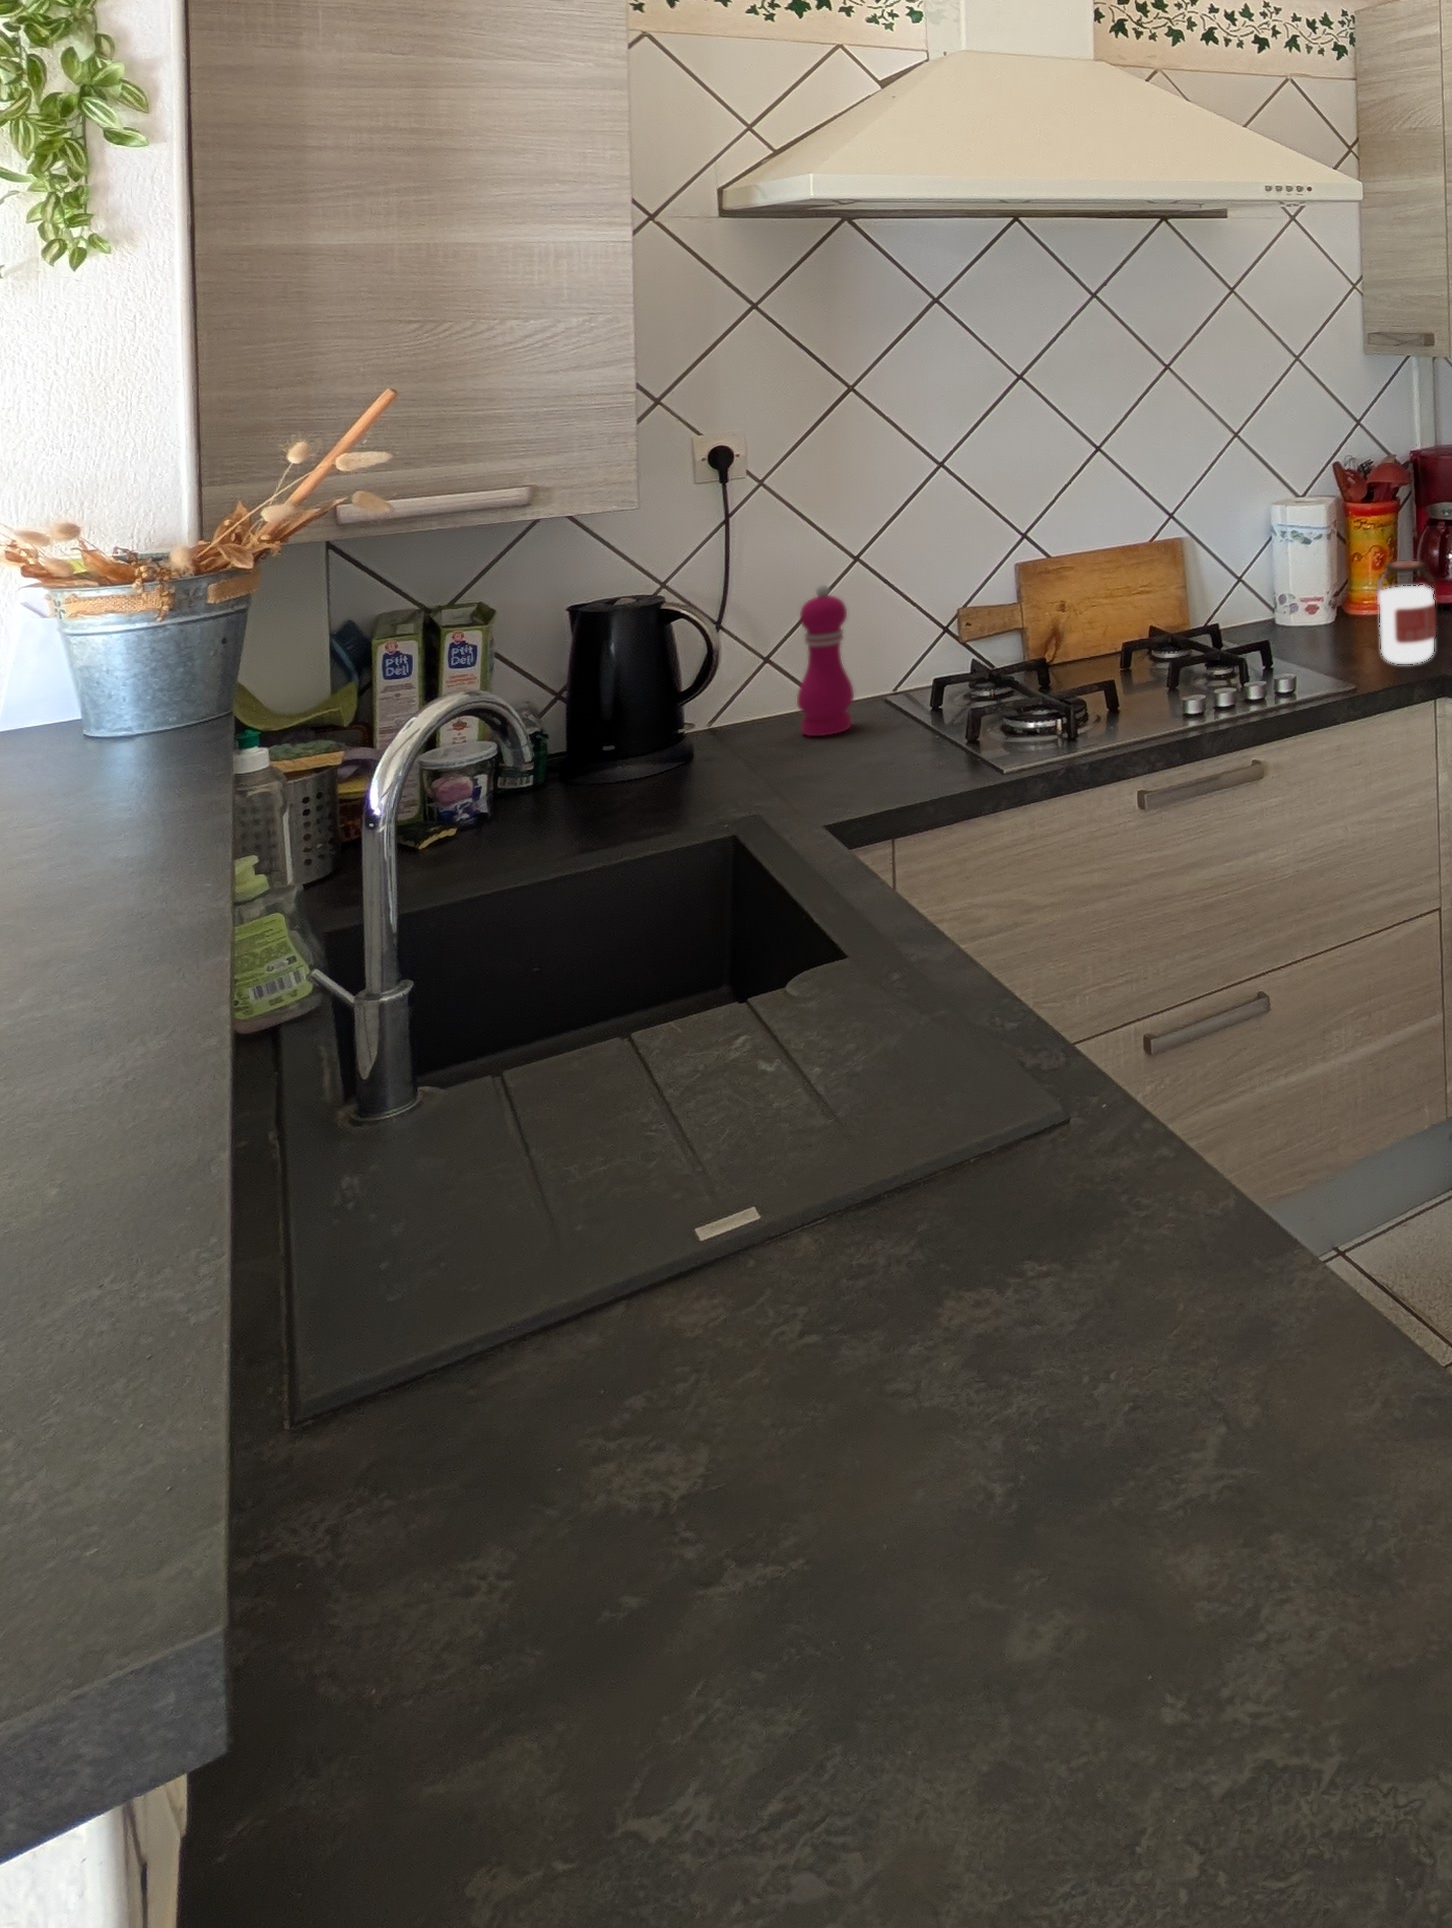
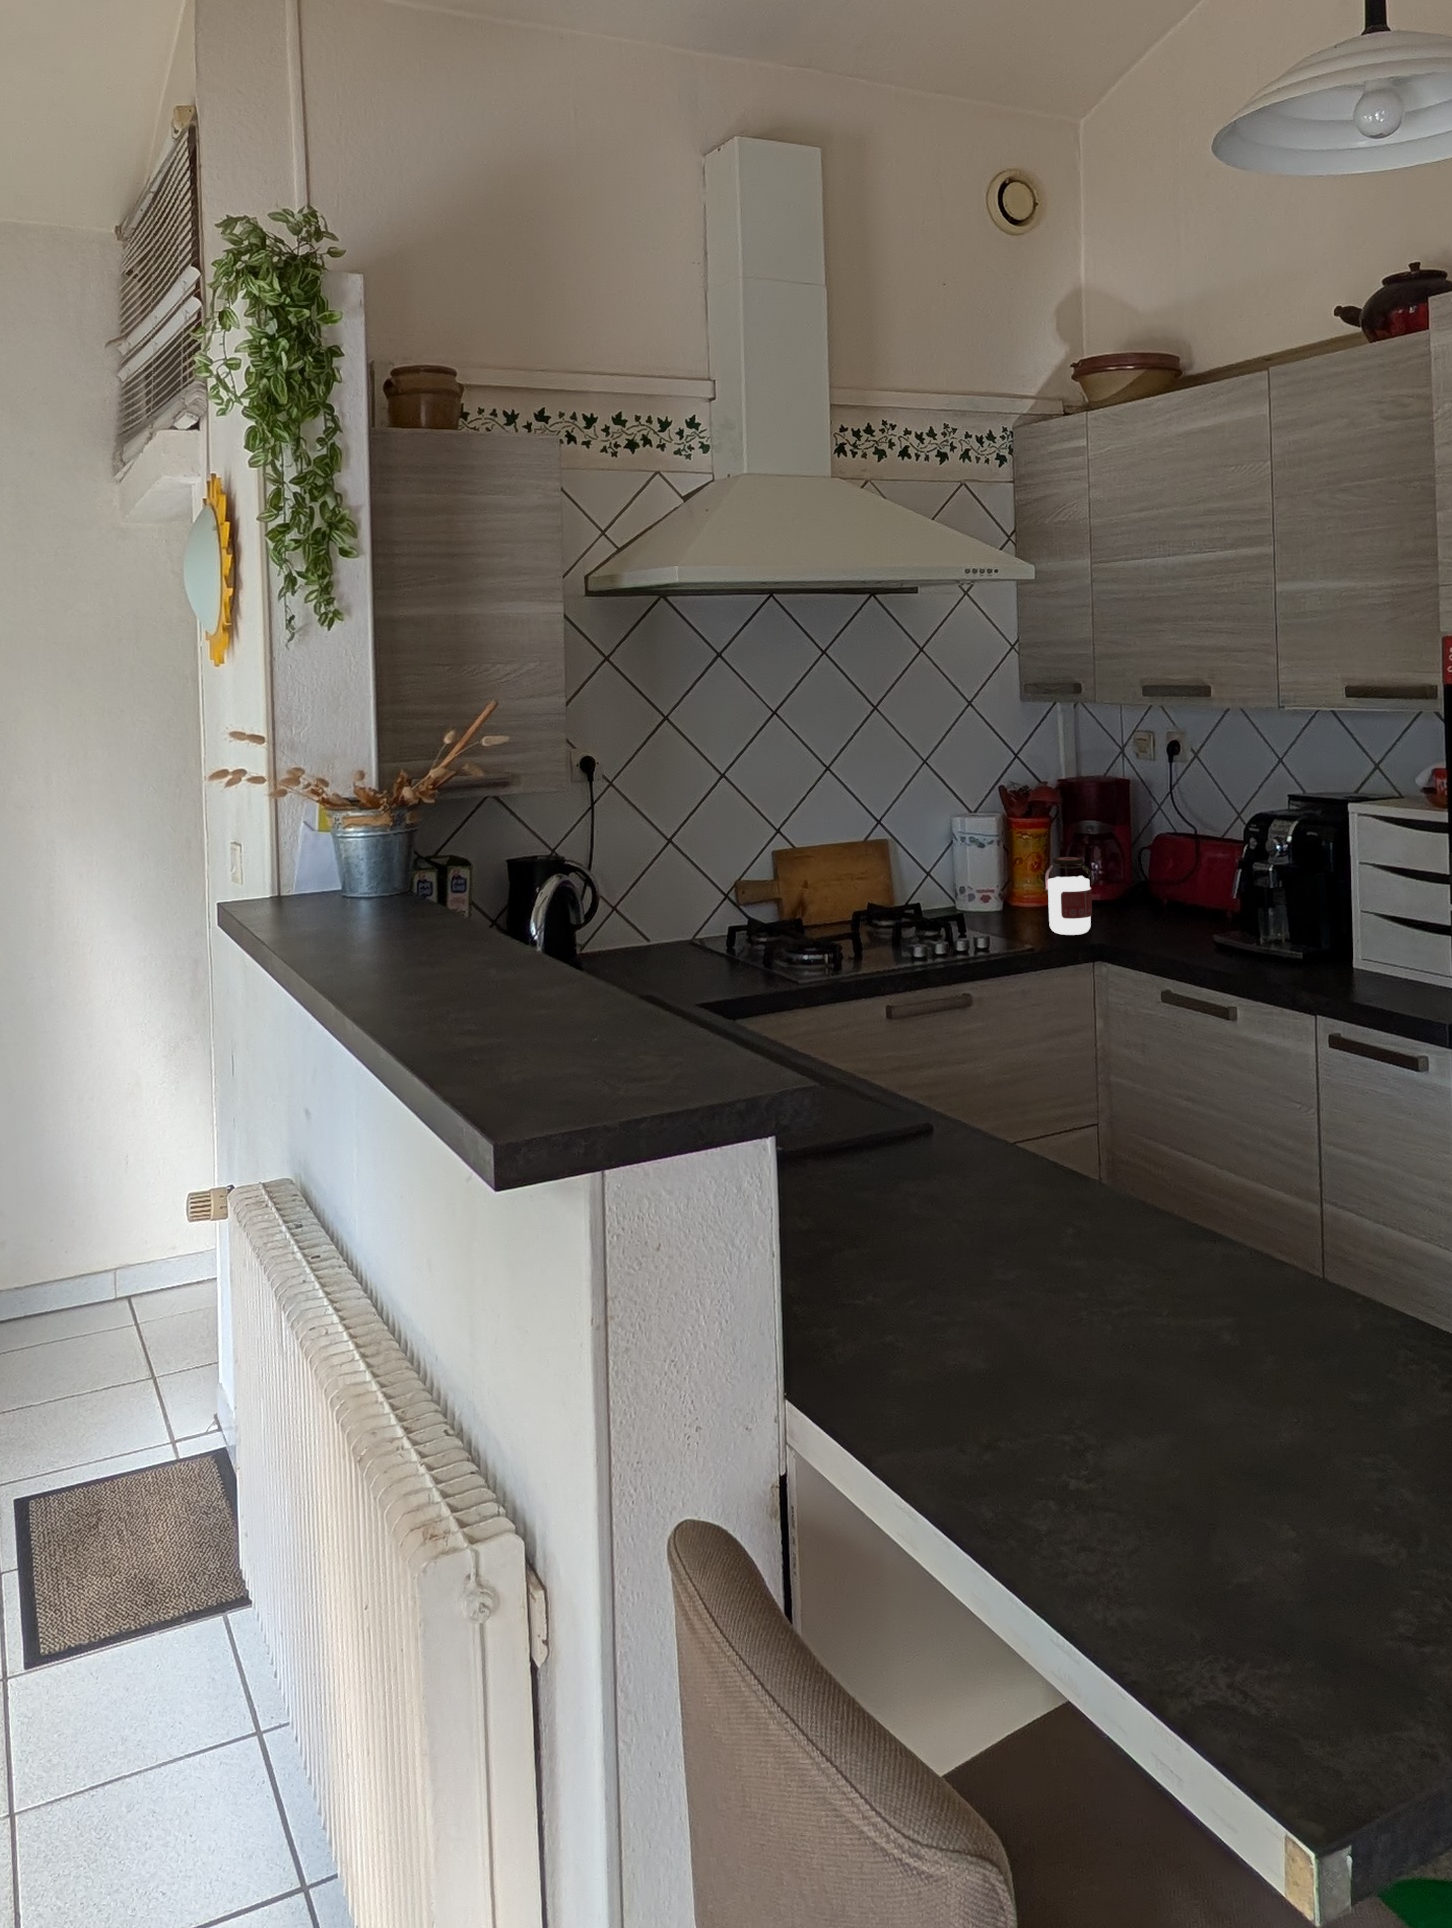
pepper mill: present [797,585,854,736] -> none [640,855,677,961]

